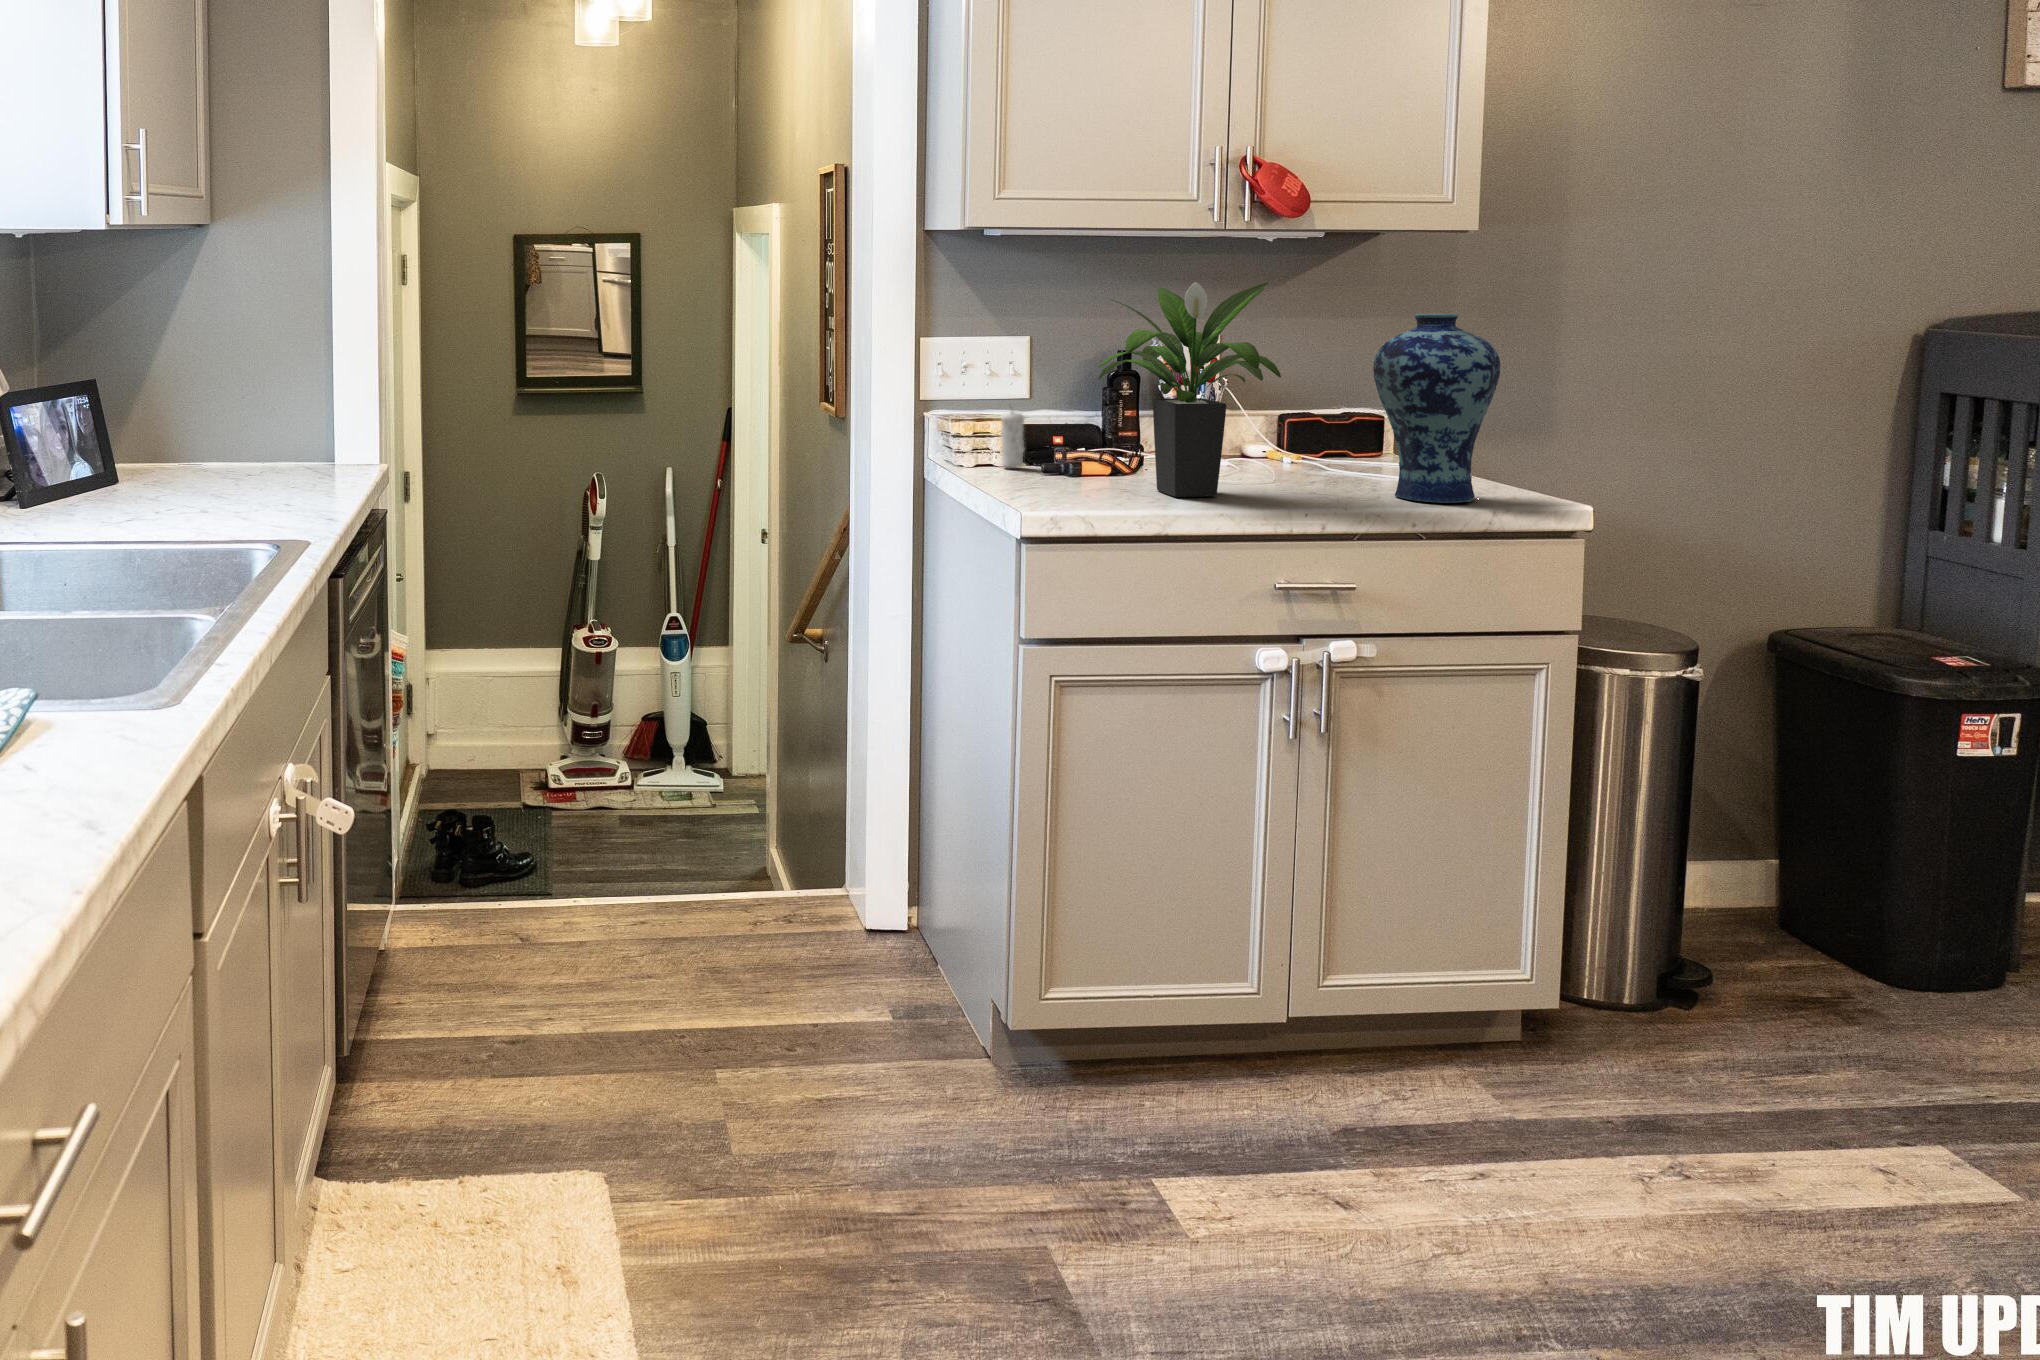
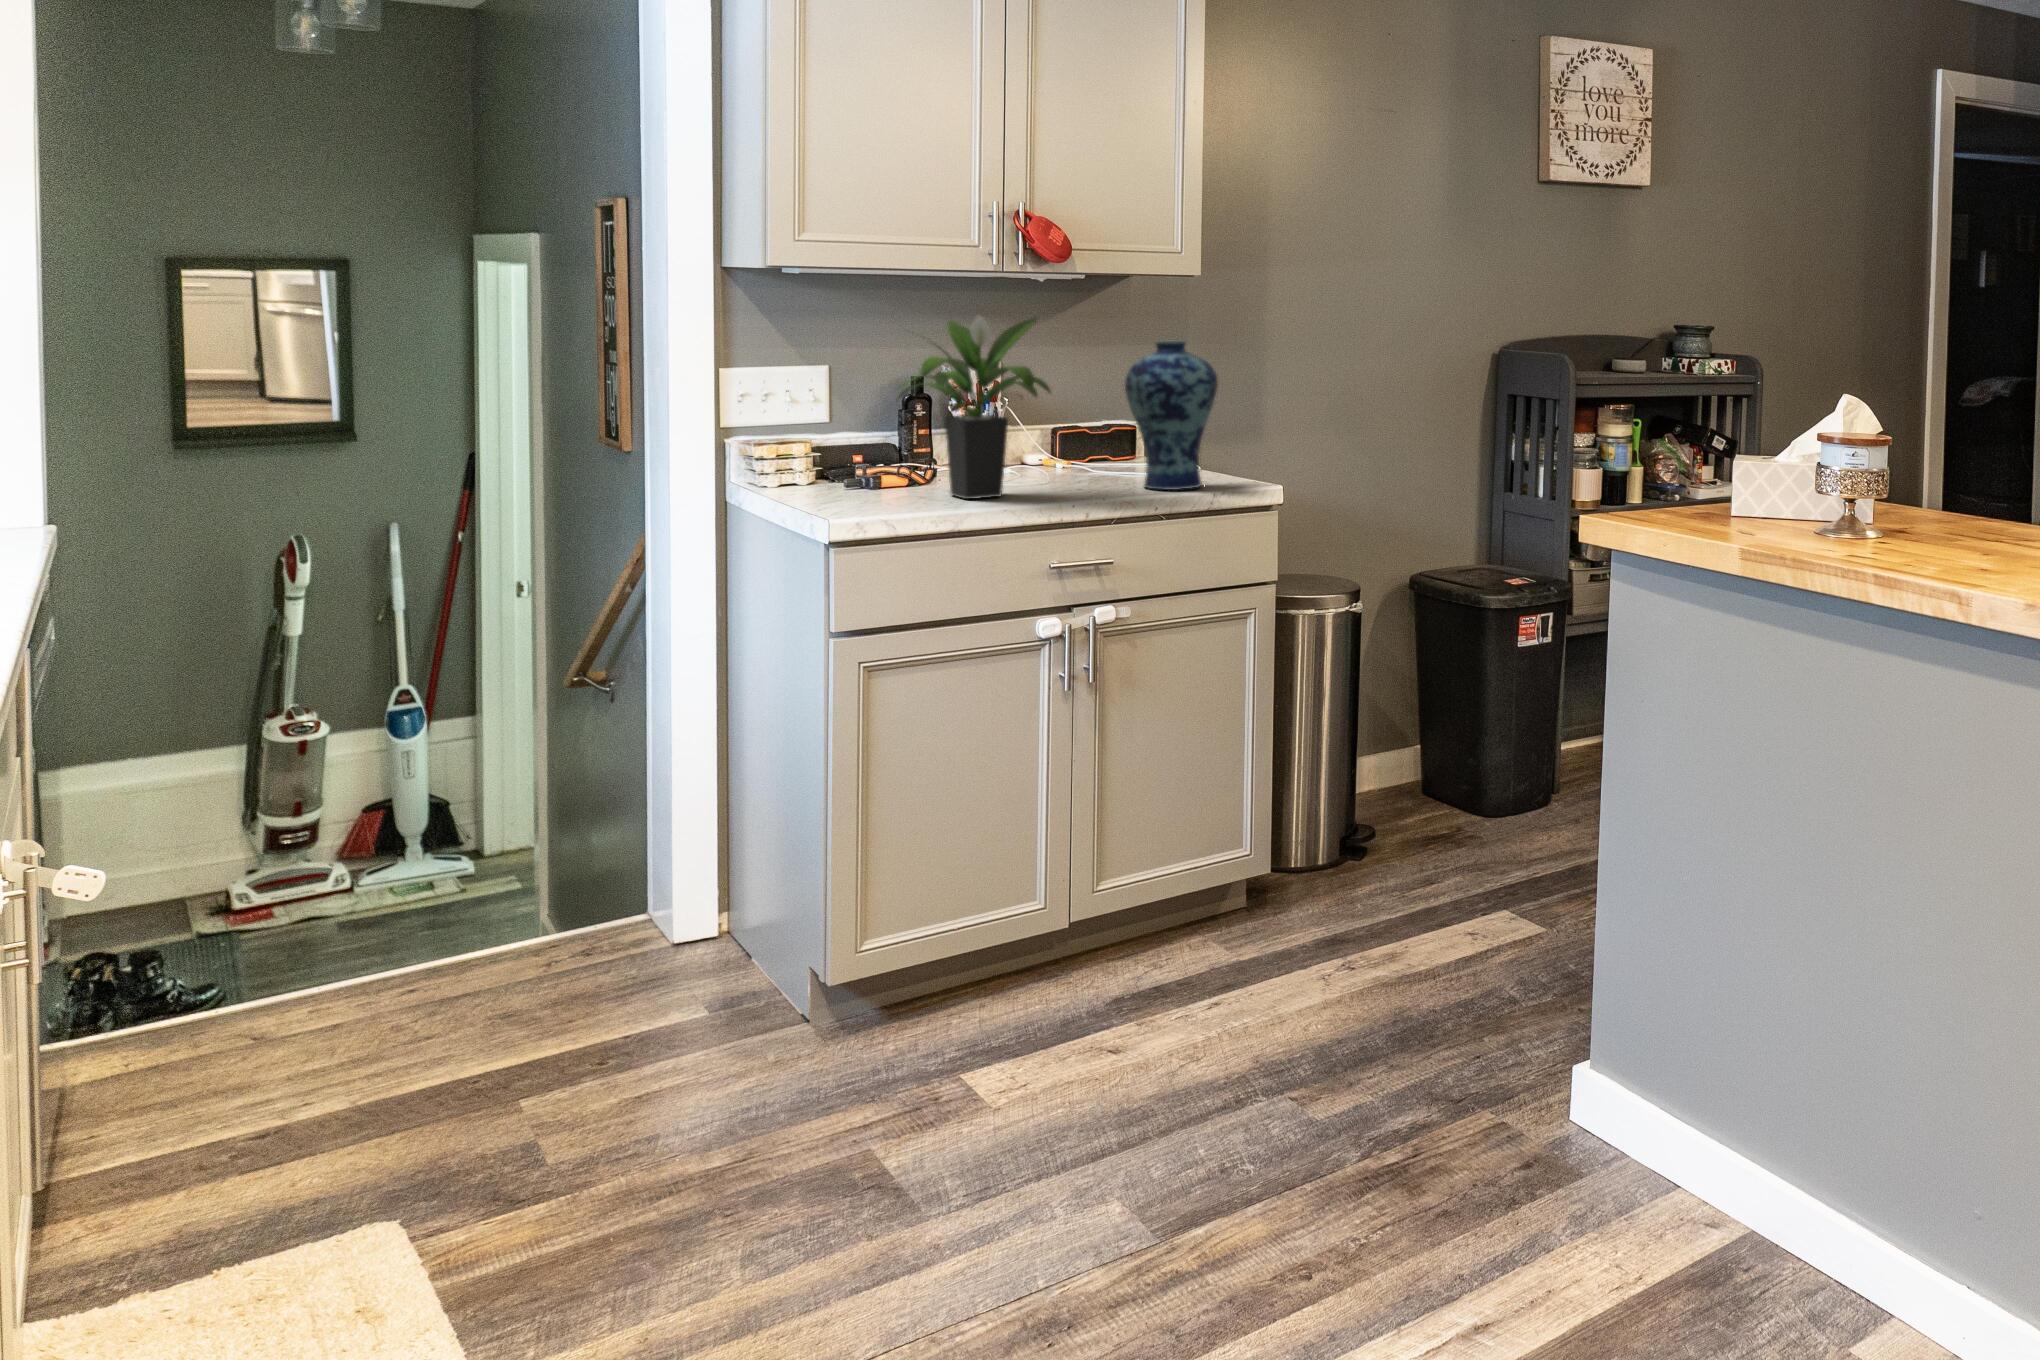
candle: present [1001,412,1025,468] -> none [804,424,828,486]

